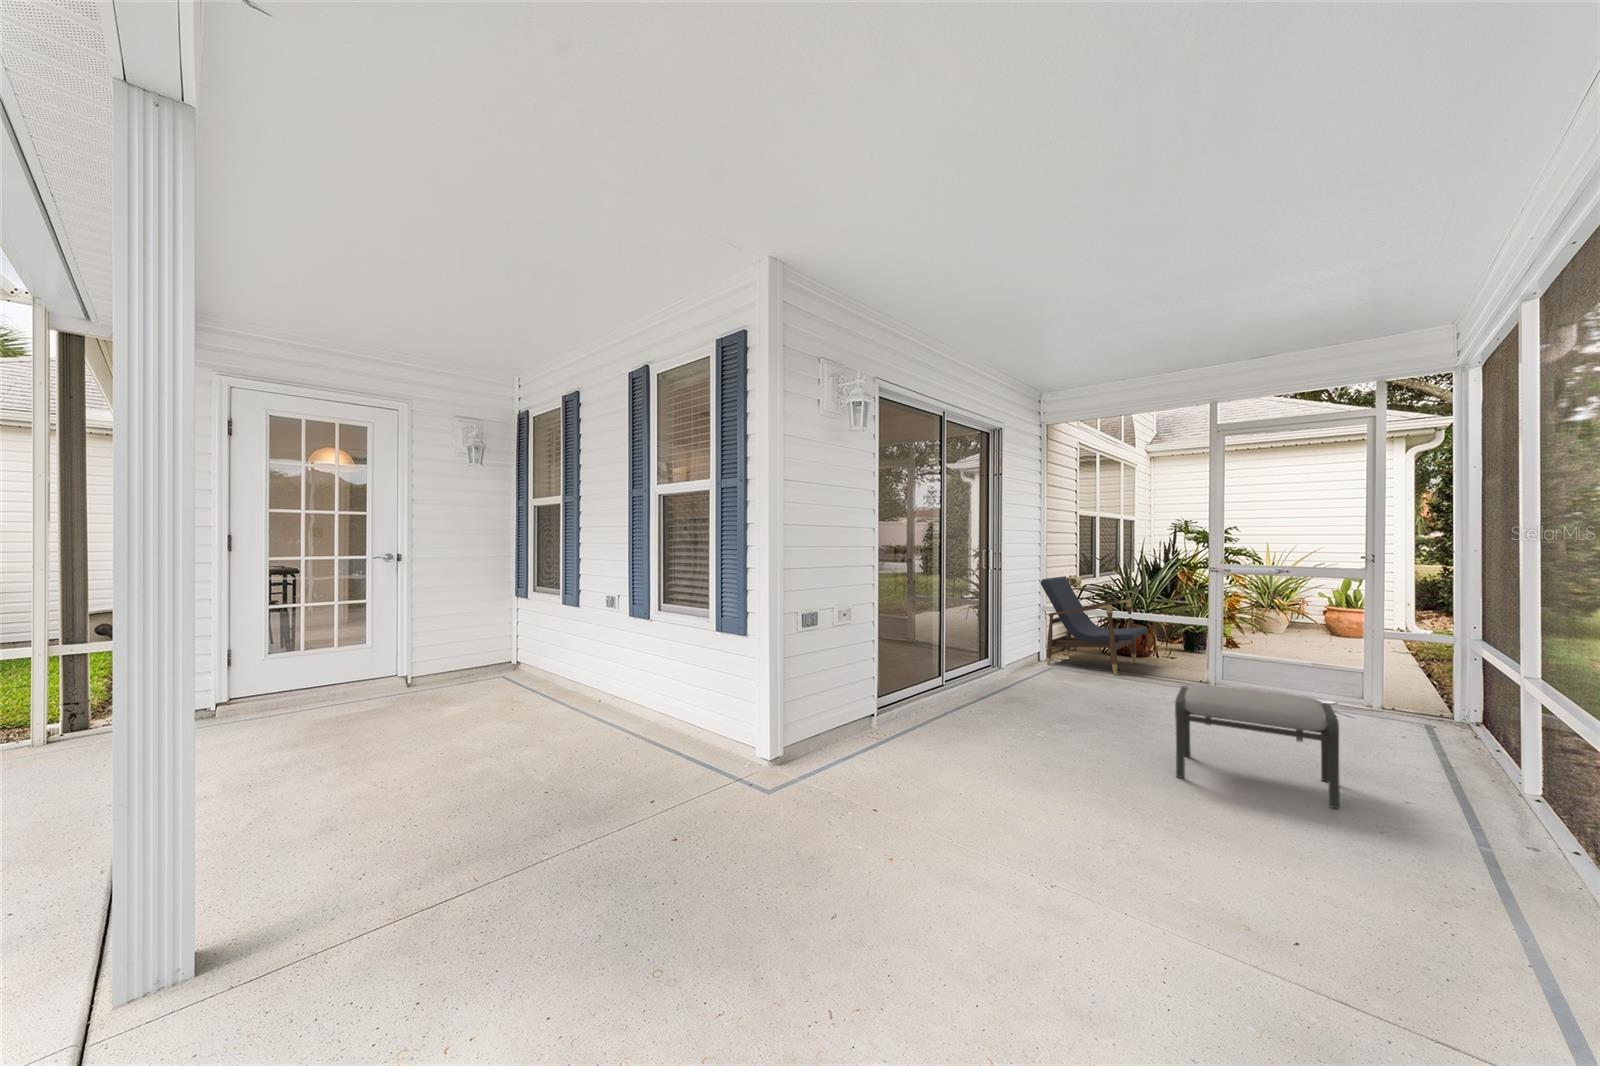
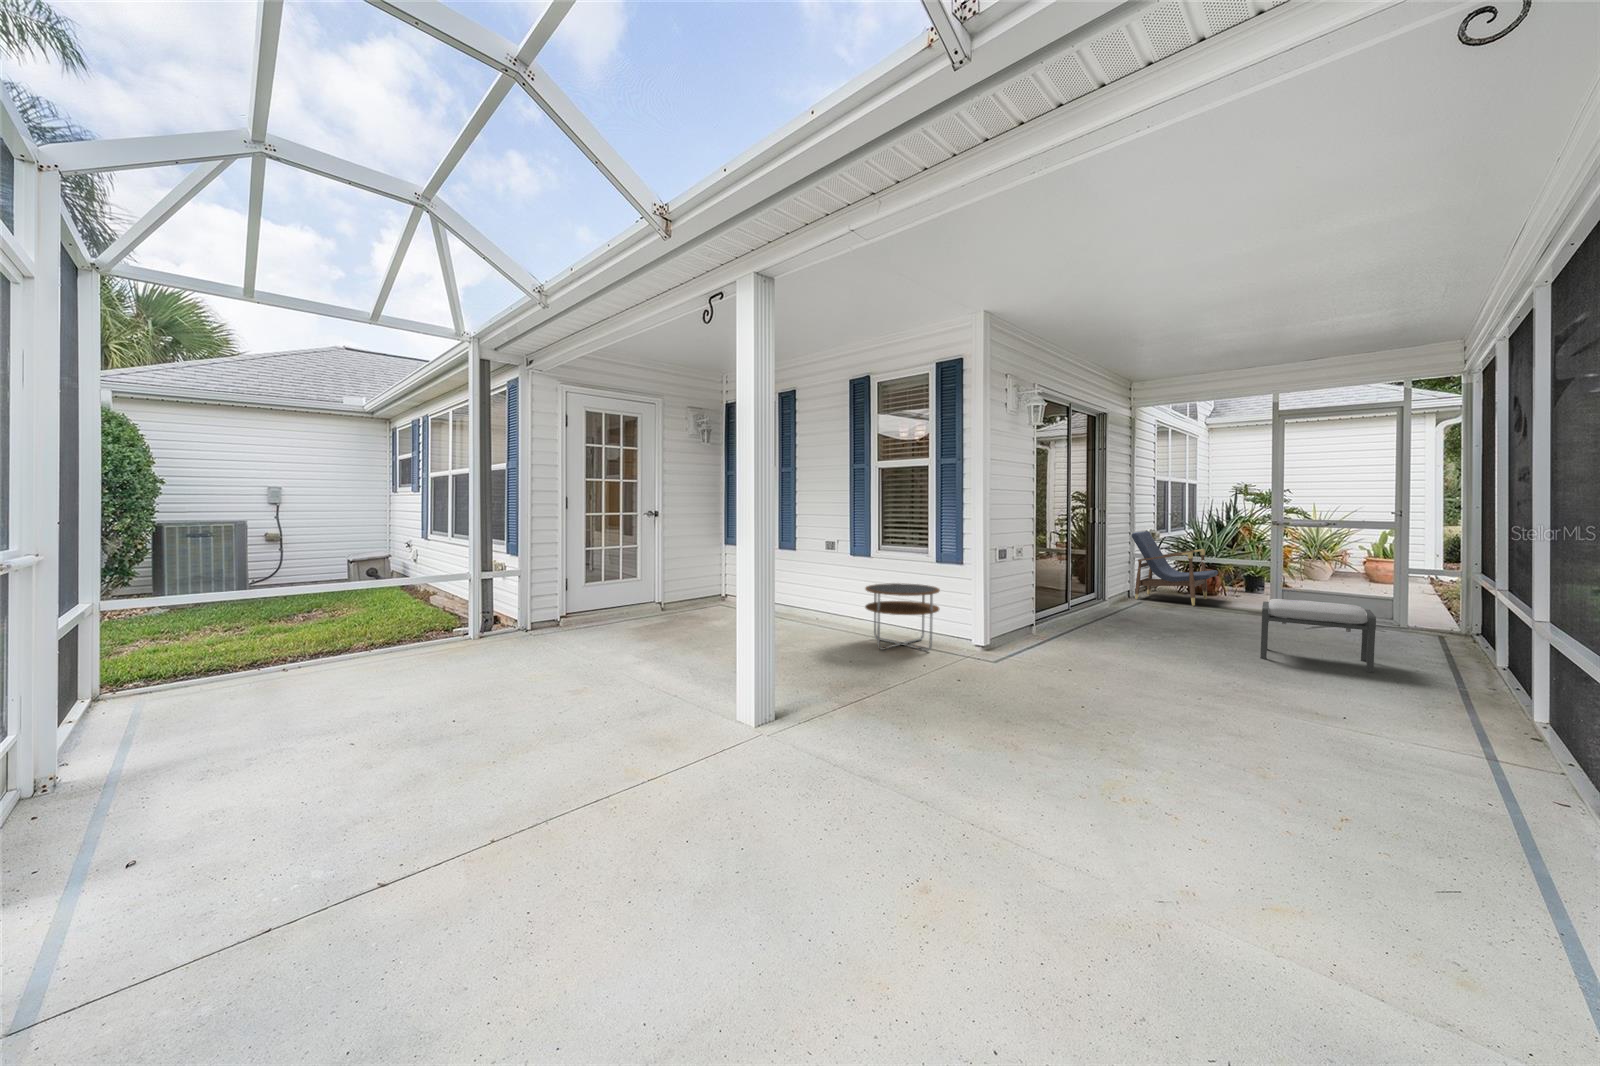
side table: none [603,659,715,768] -> present [865,583,940,651]

